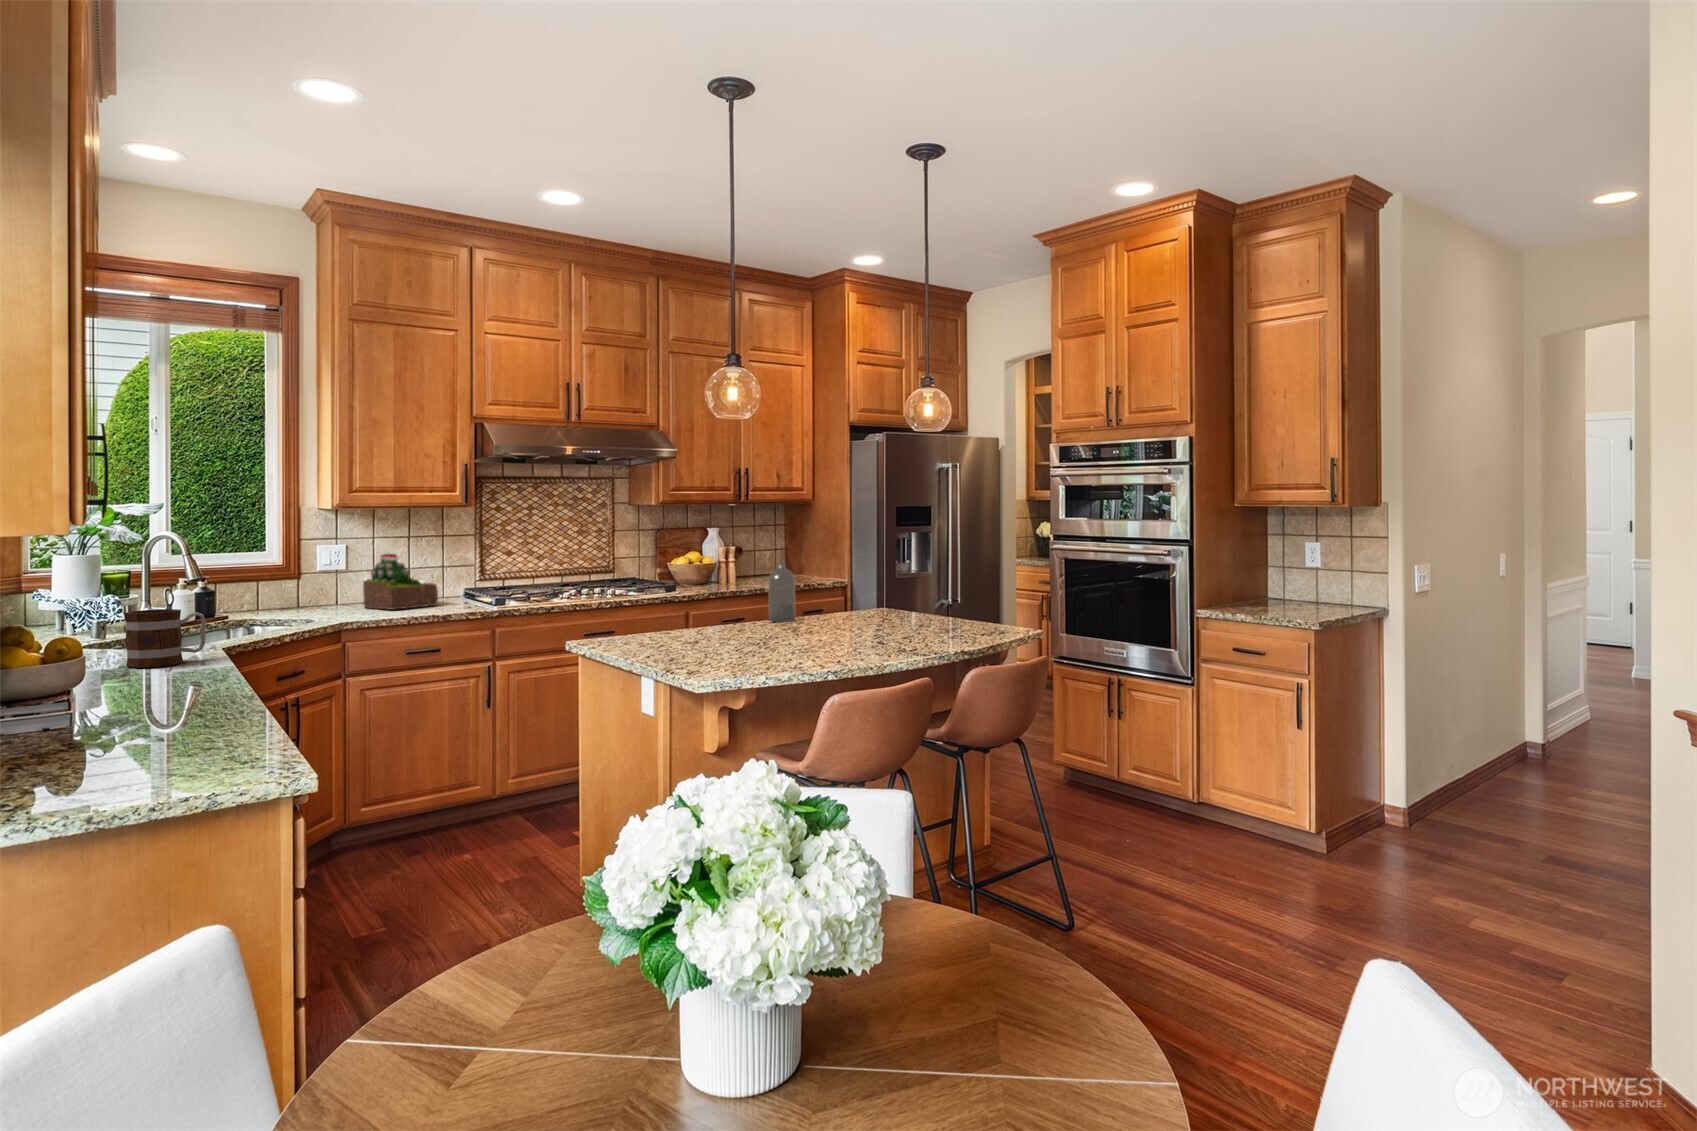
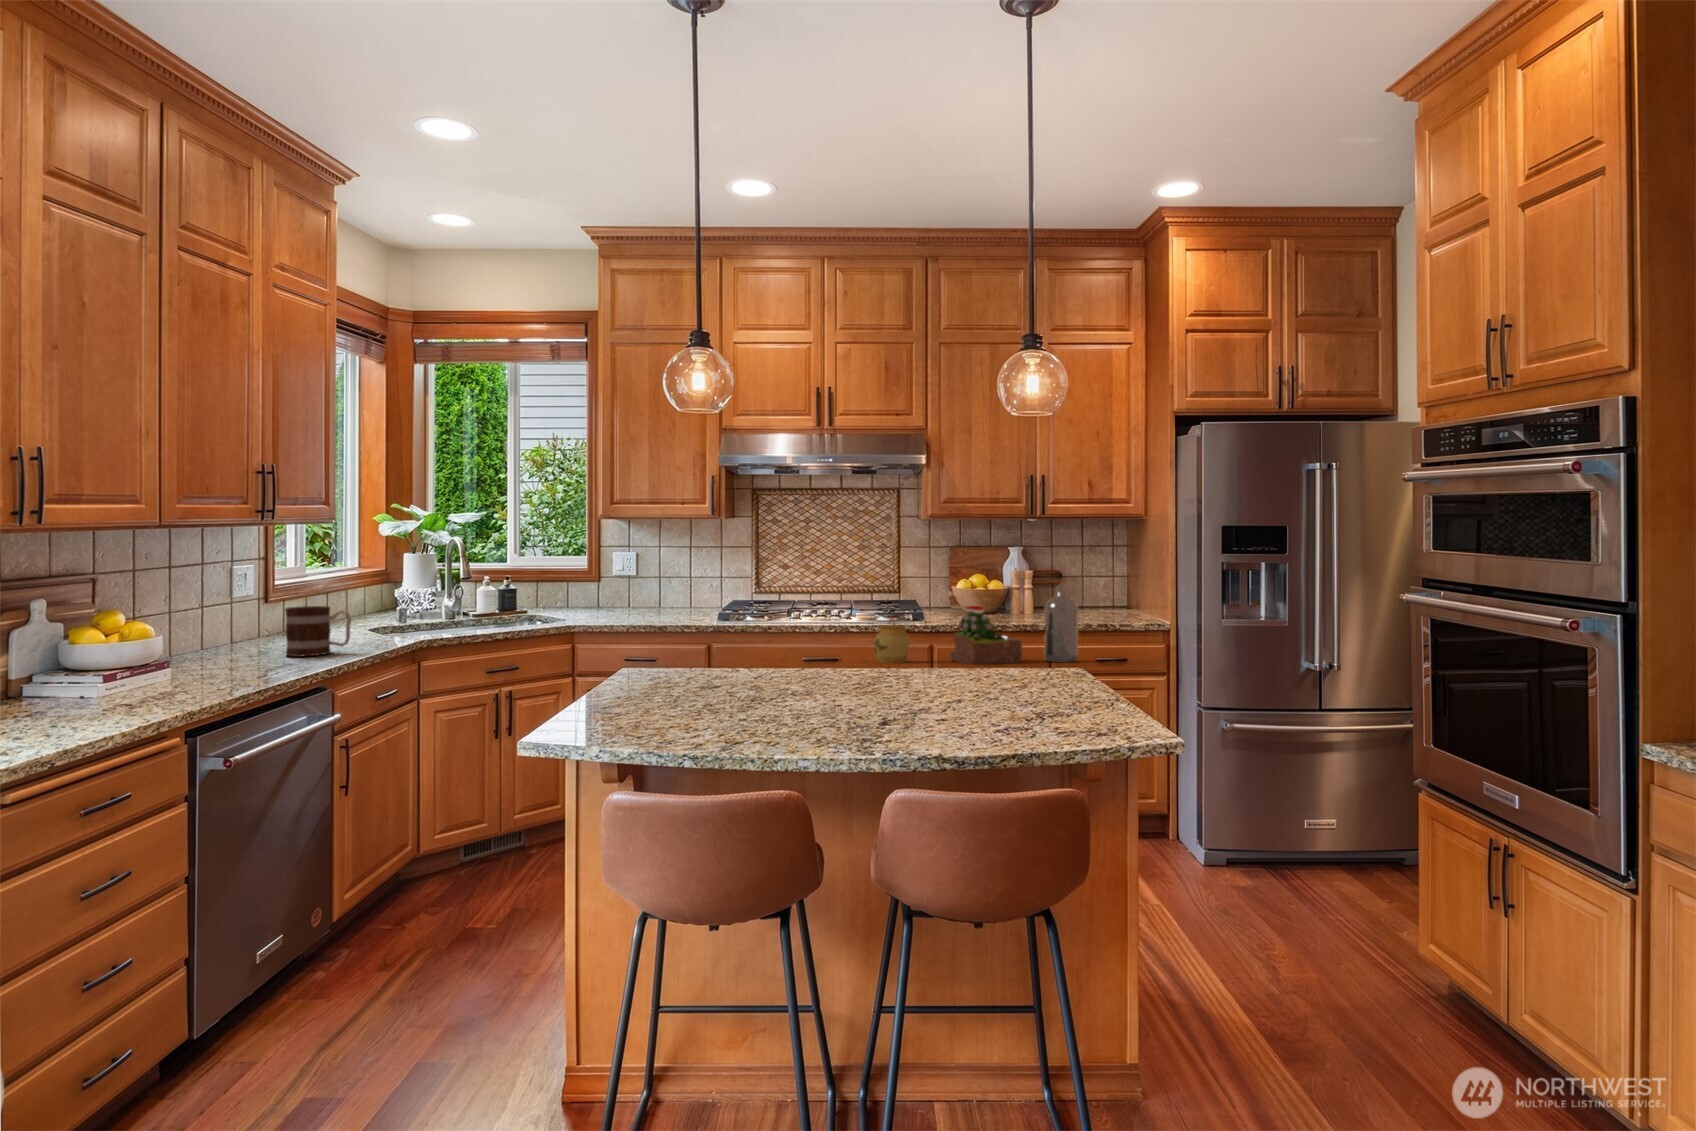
succulent plant: present [363,554,438,610] -> present [950,606,1022,664]
jar: none [645,593,675,634] -> present [874,618,909,663]

